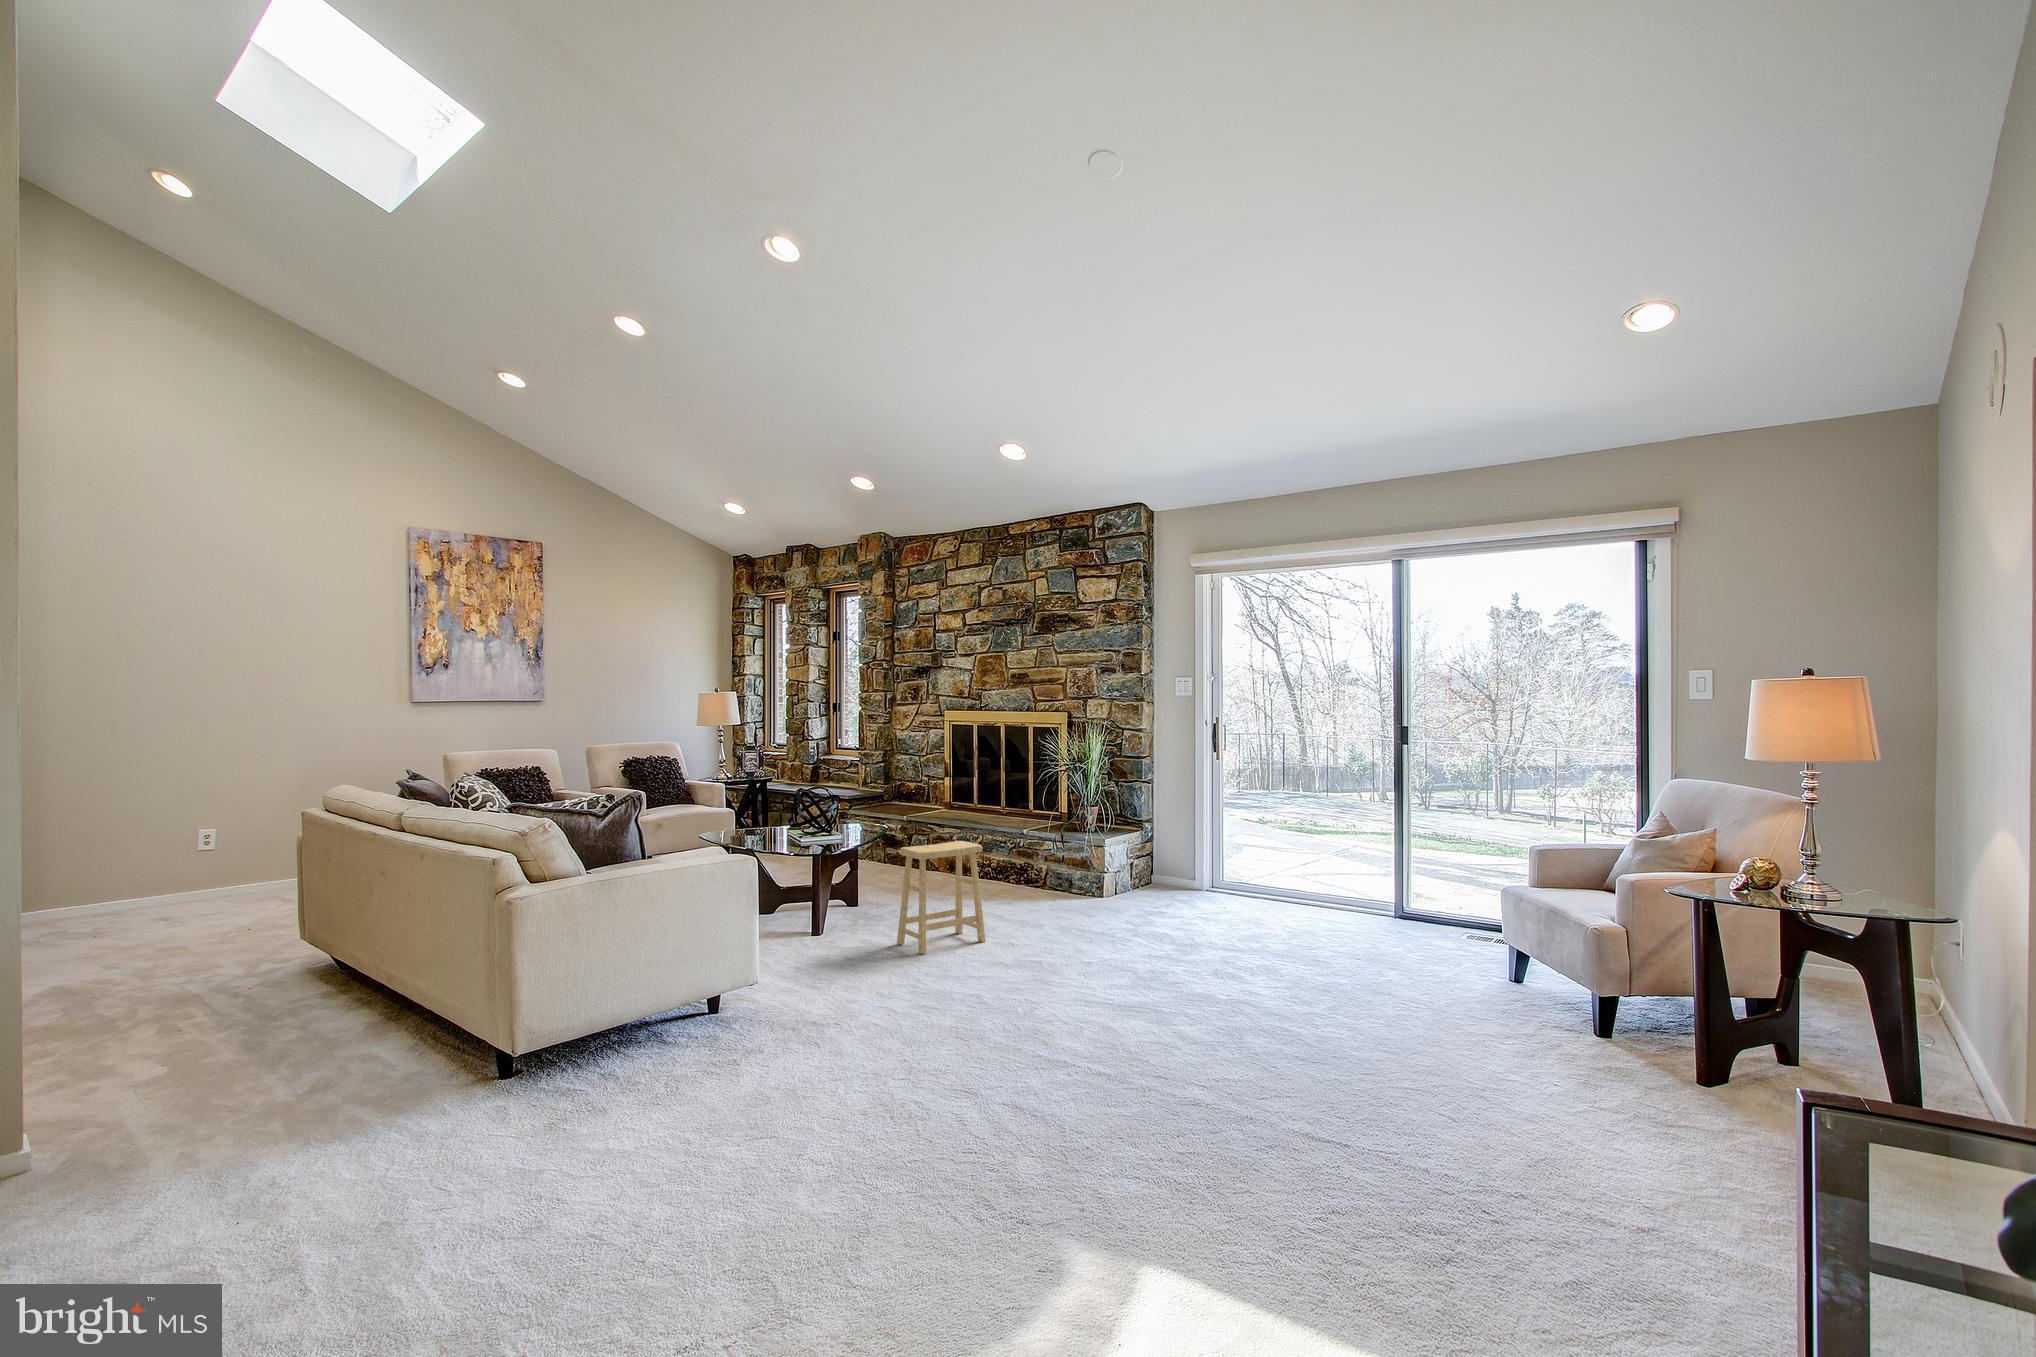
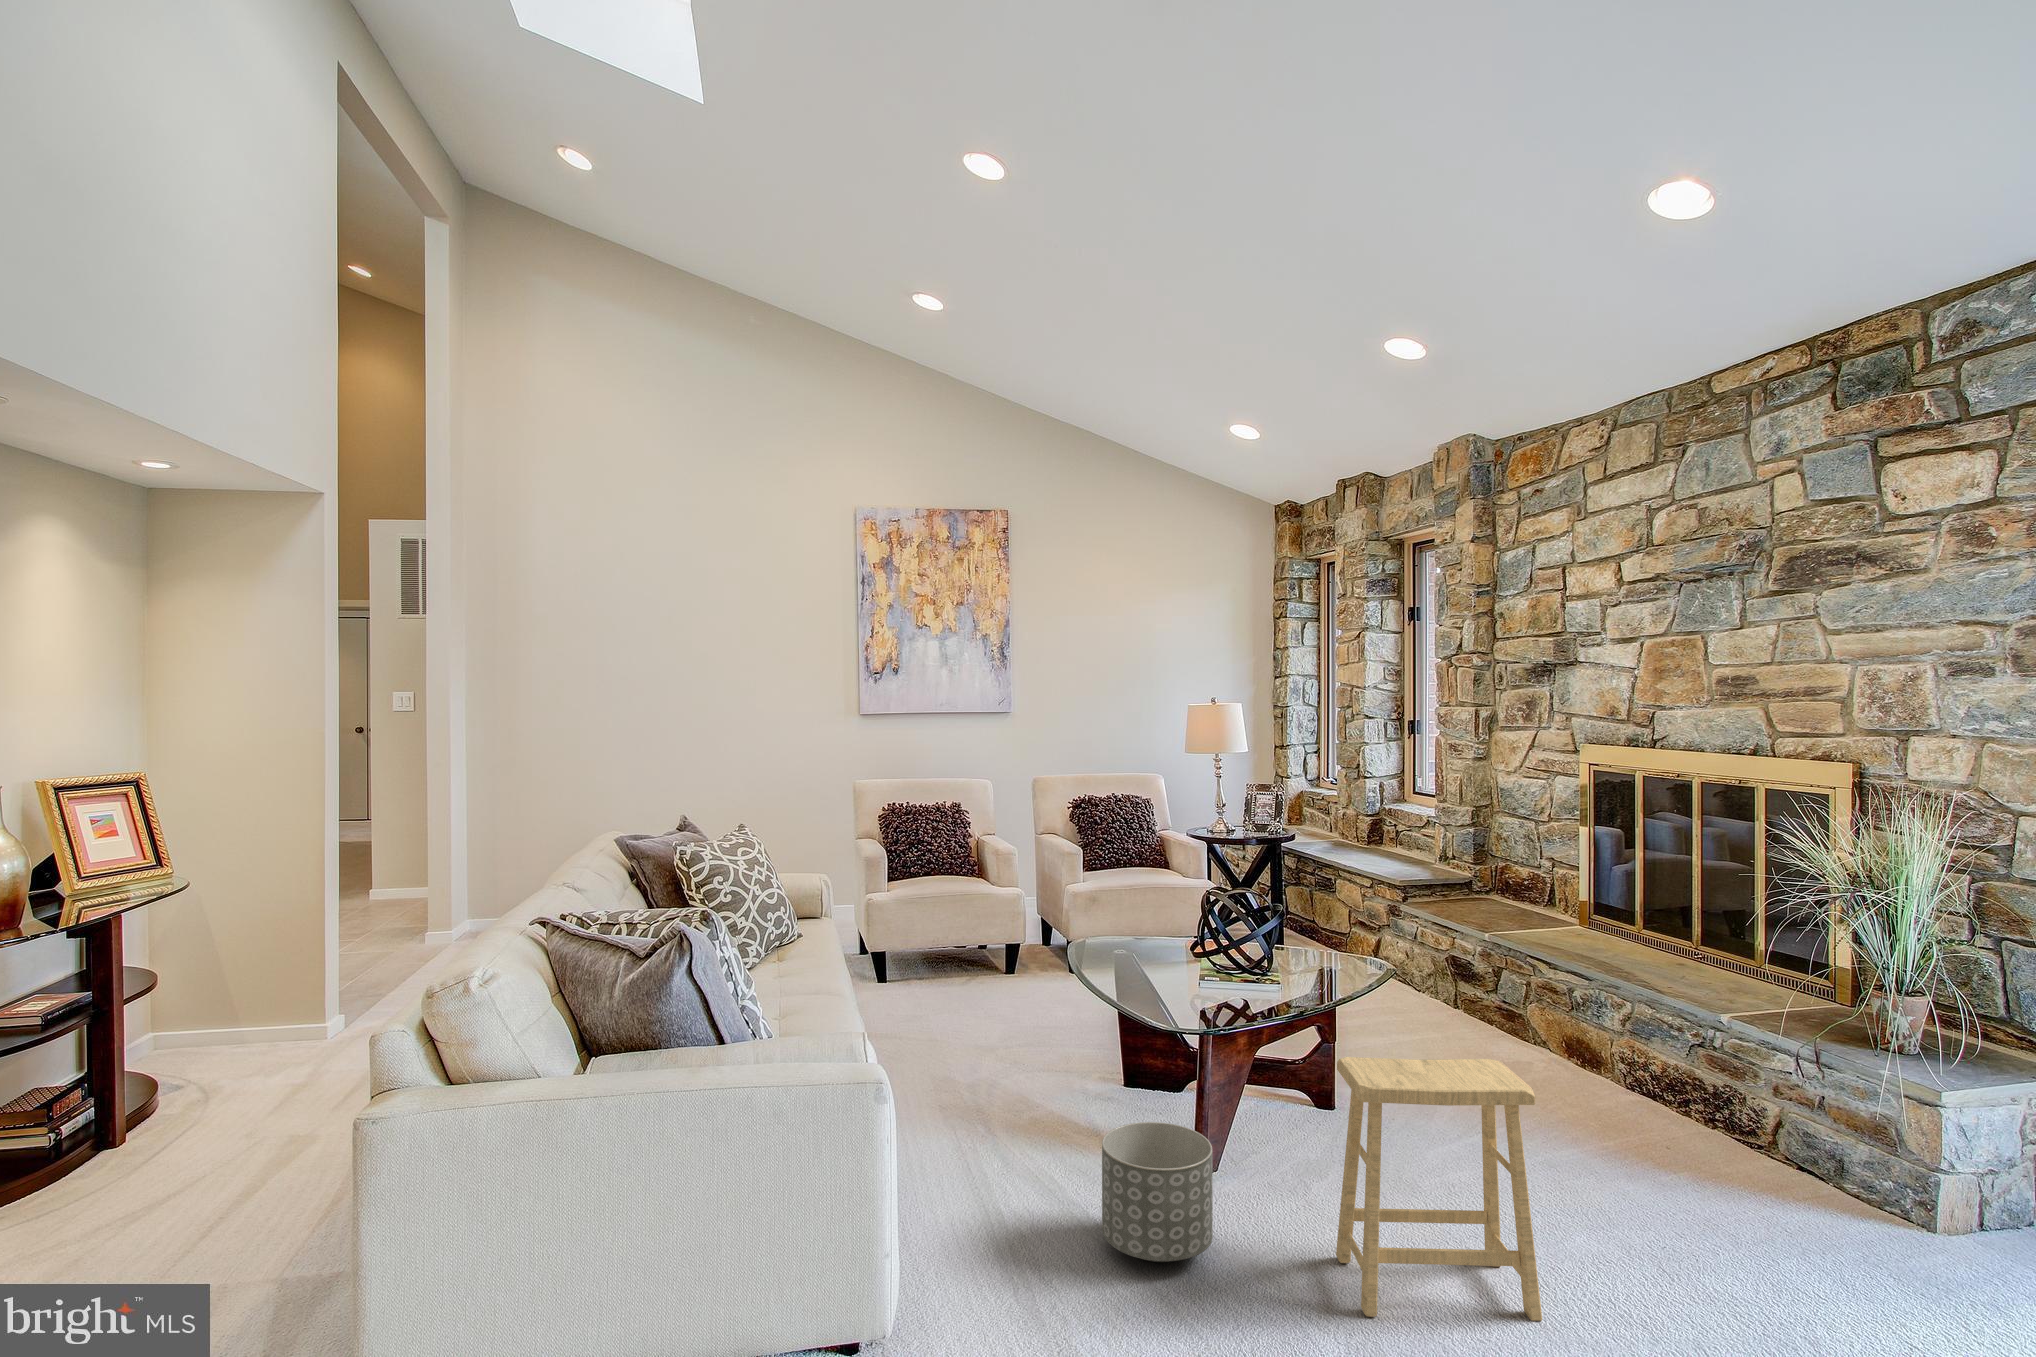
planter: none [788,899,845,961] -> present [1102,1122,1213,1262]

